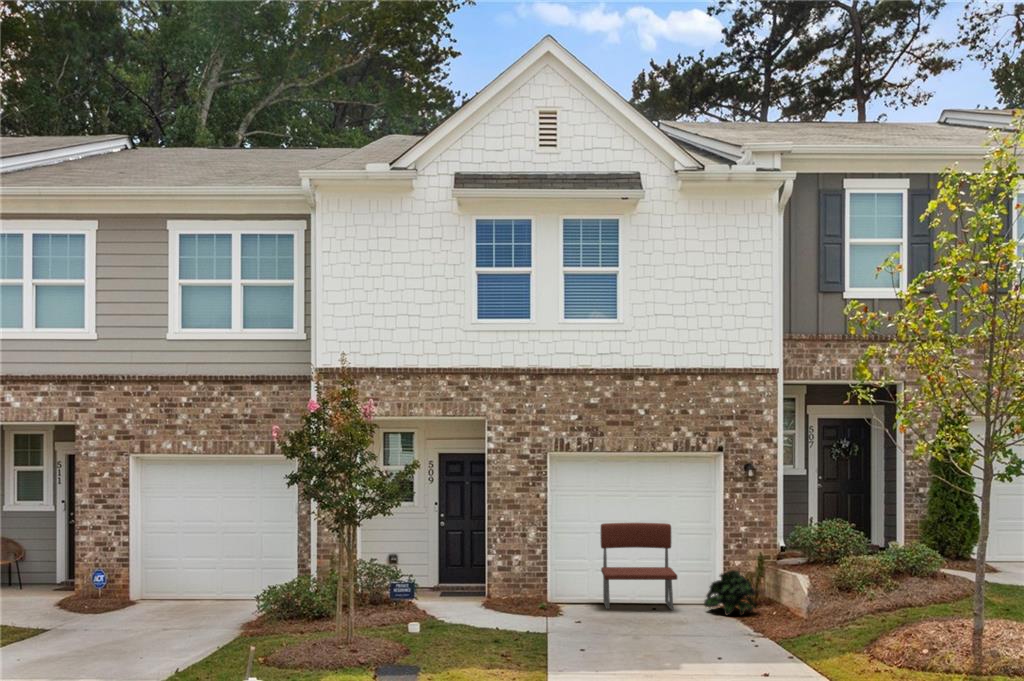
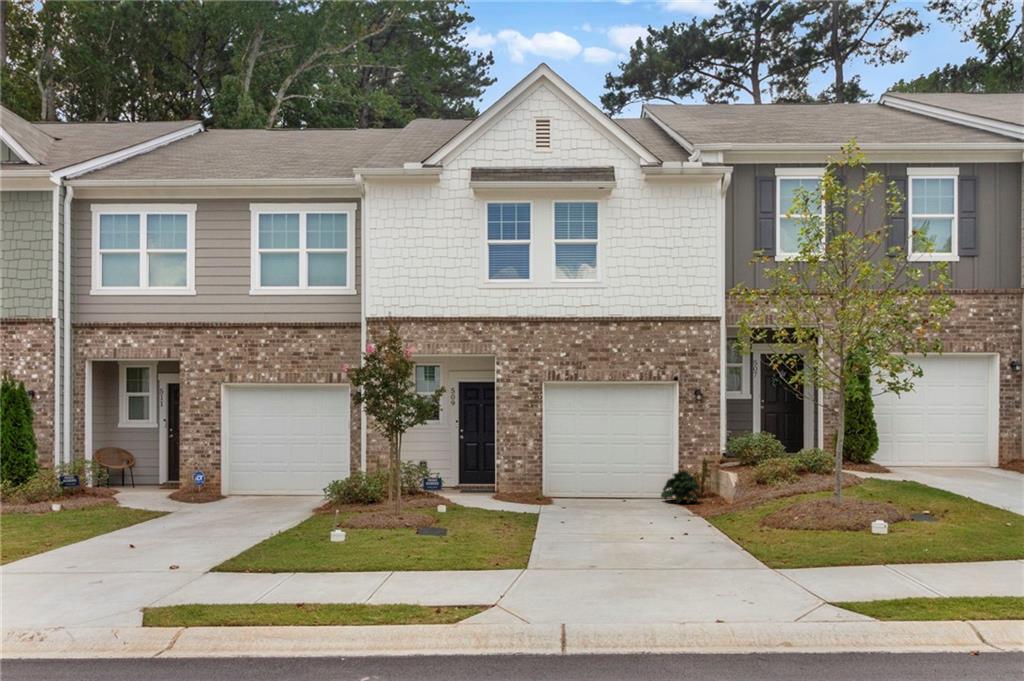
bench: present [601,523,677,610] -> none [584,435,641,500]

